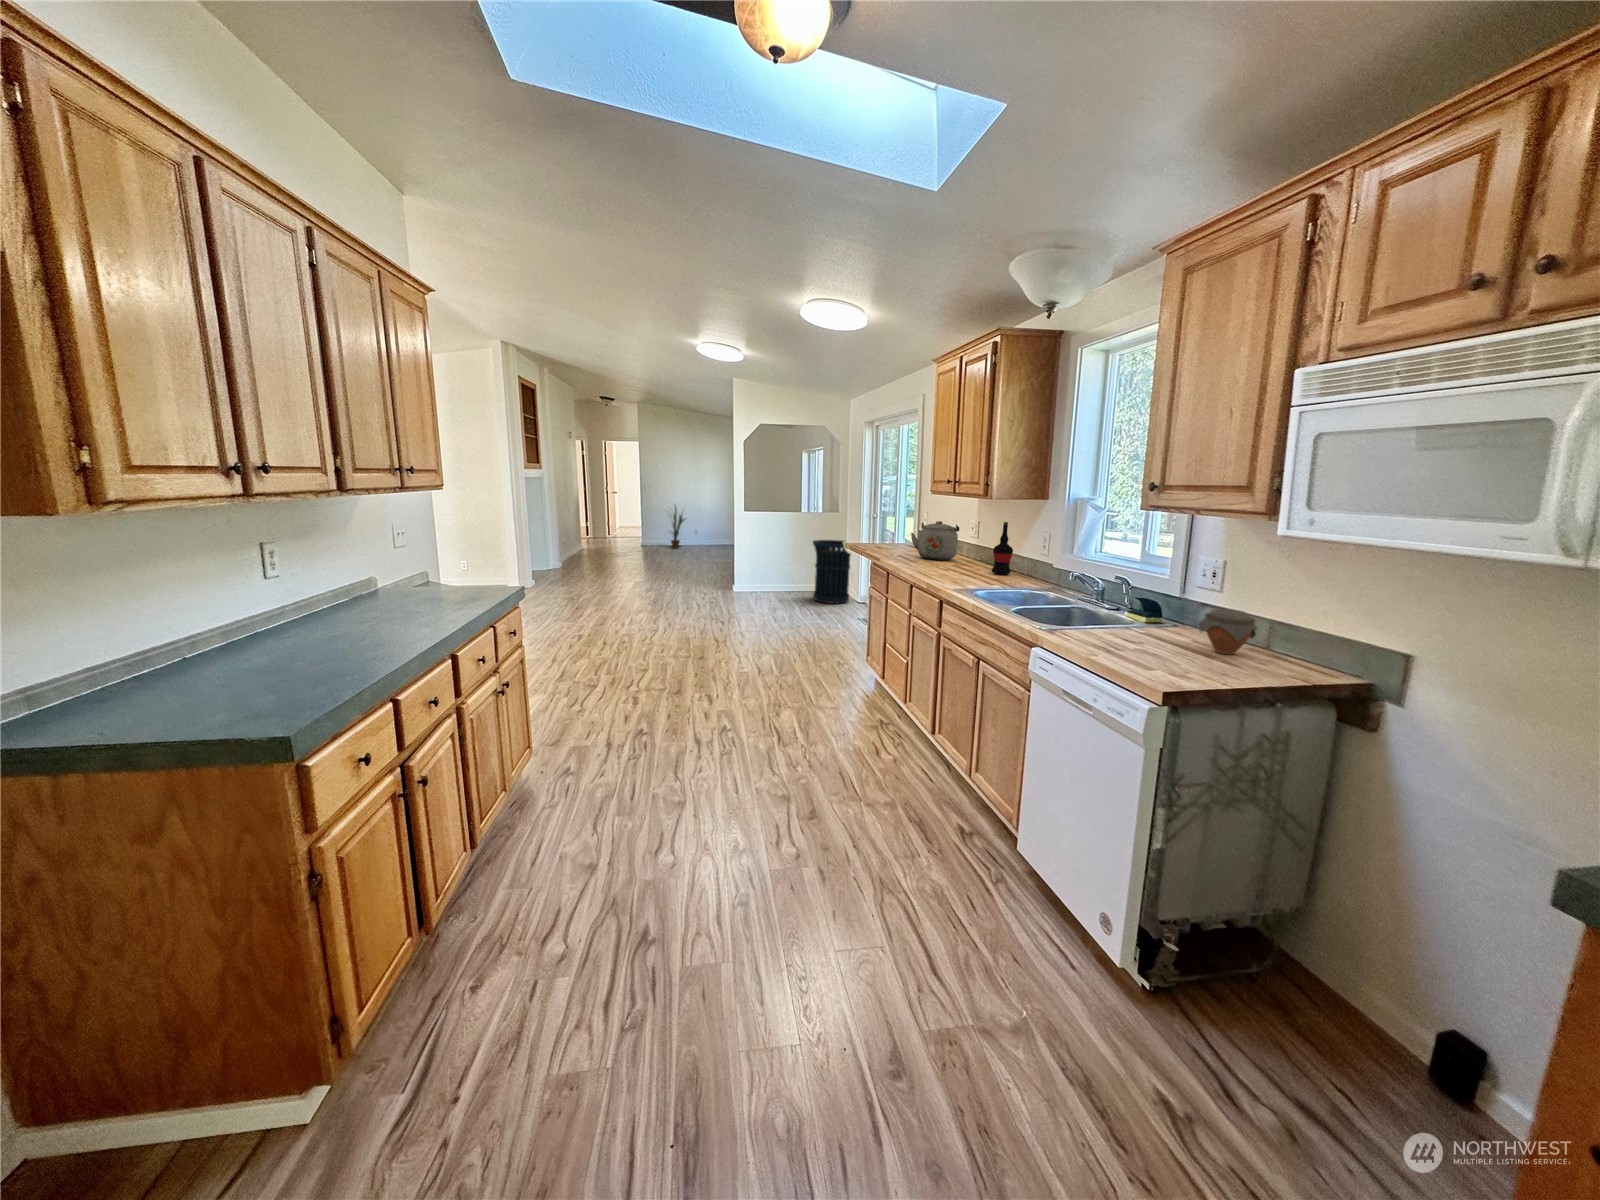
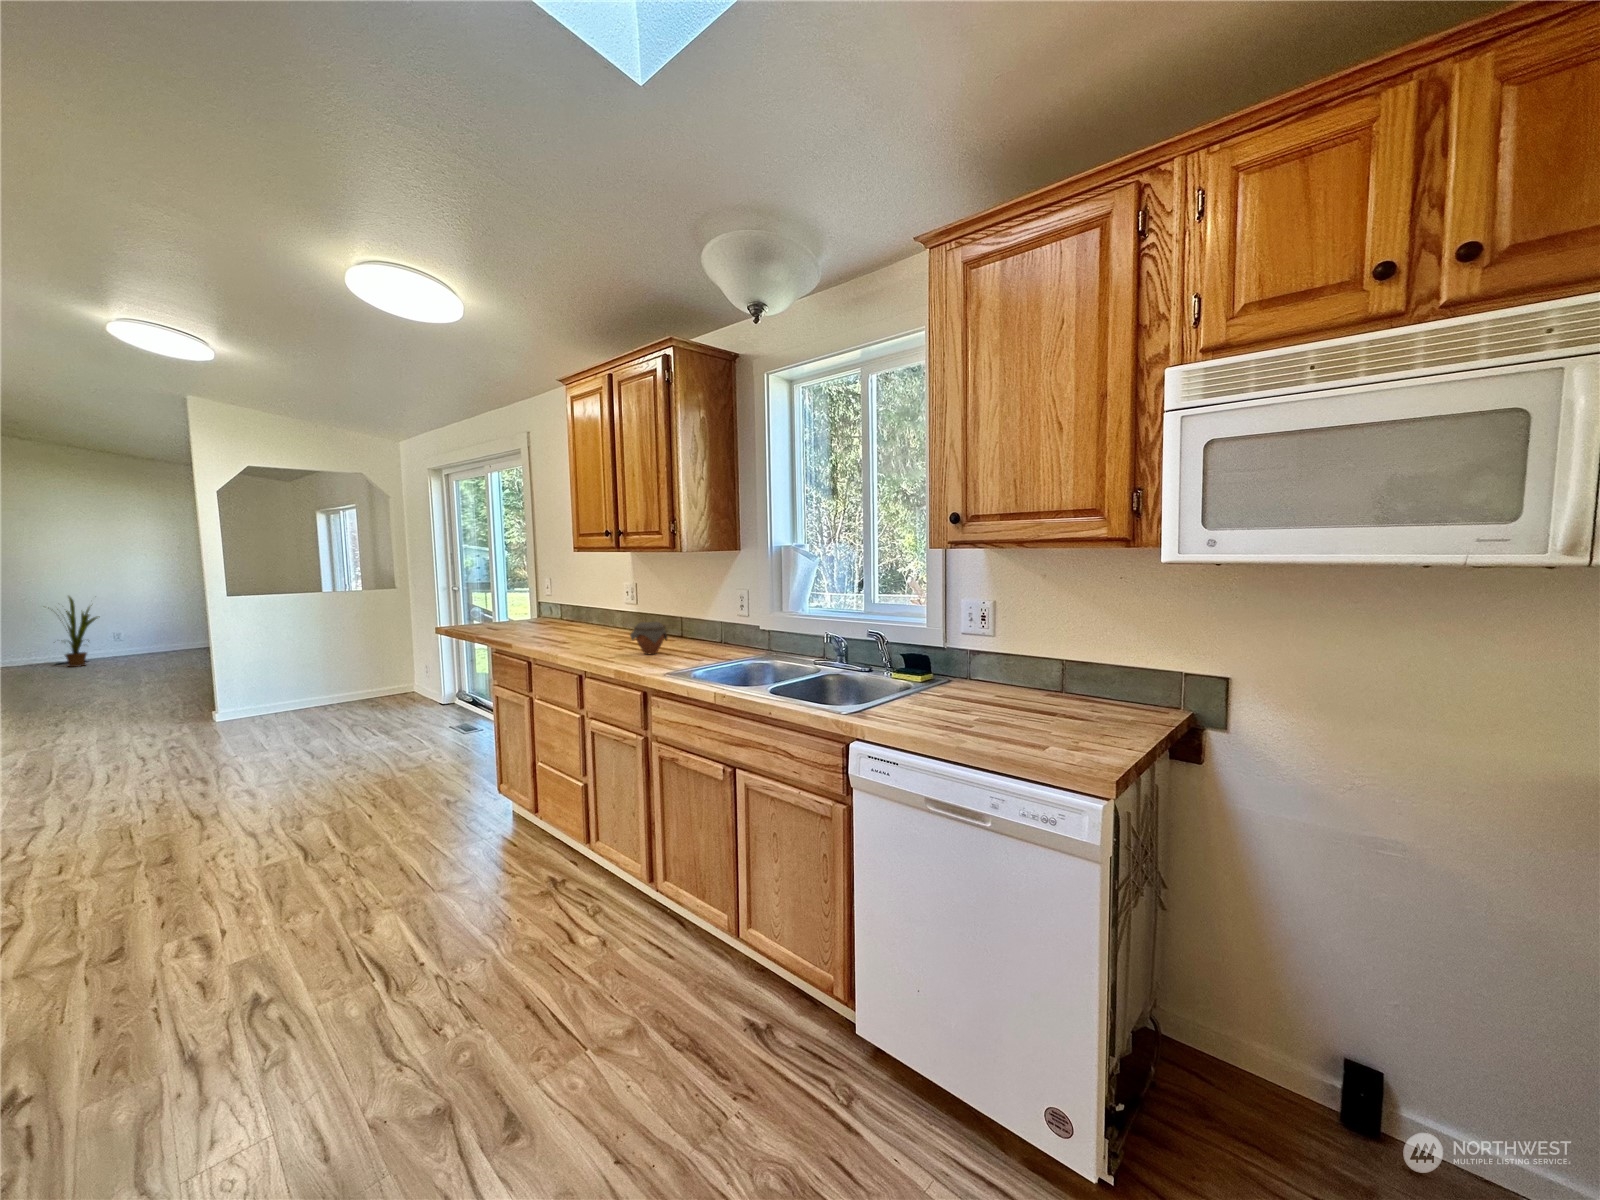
kettle: present [911,521,960,560] -> none [547,587,611,636]
wine bottle: present [992,522,1013,574] -> none [672,581,695,645]
trash can: present [813,540,851,604] -> none [360,625,430,711]
jar: present [1198,609,1257,655] -> present [630,622,667,654]

